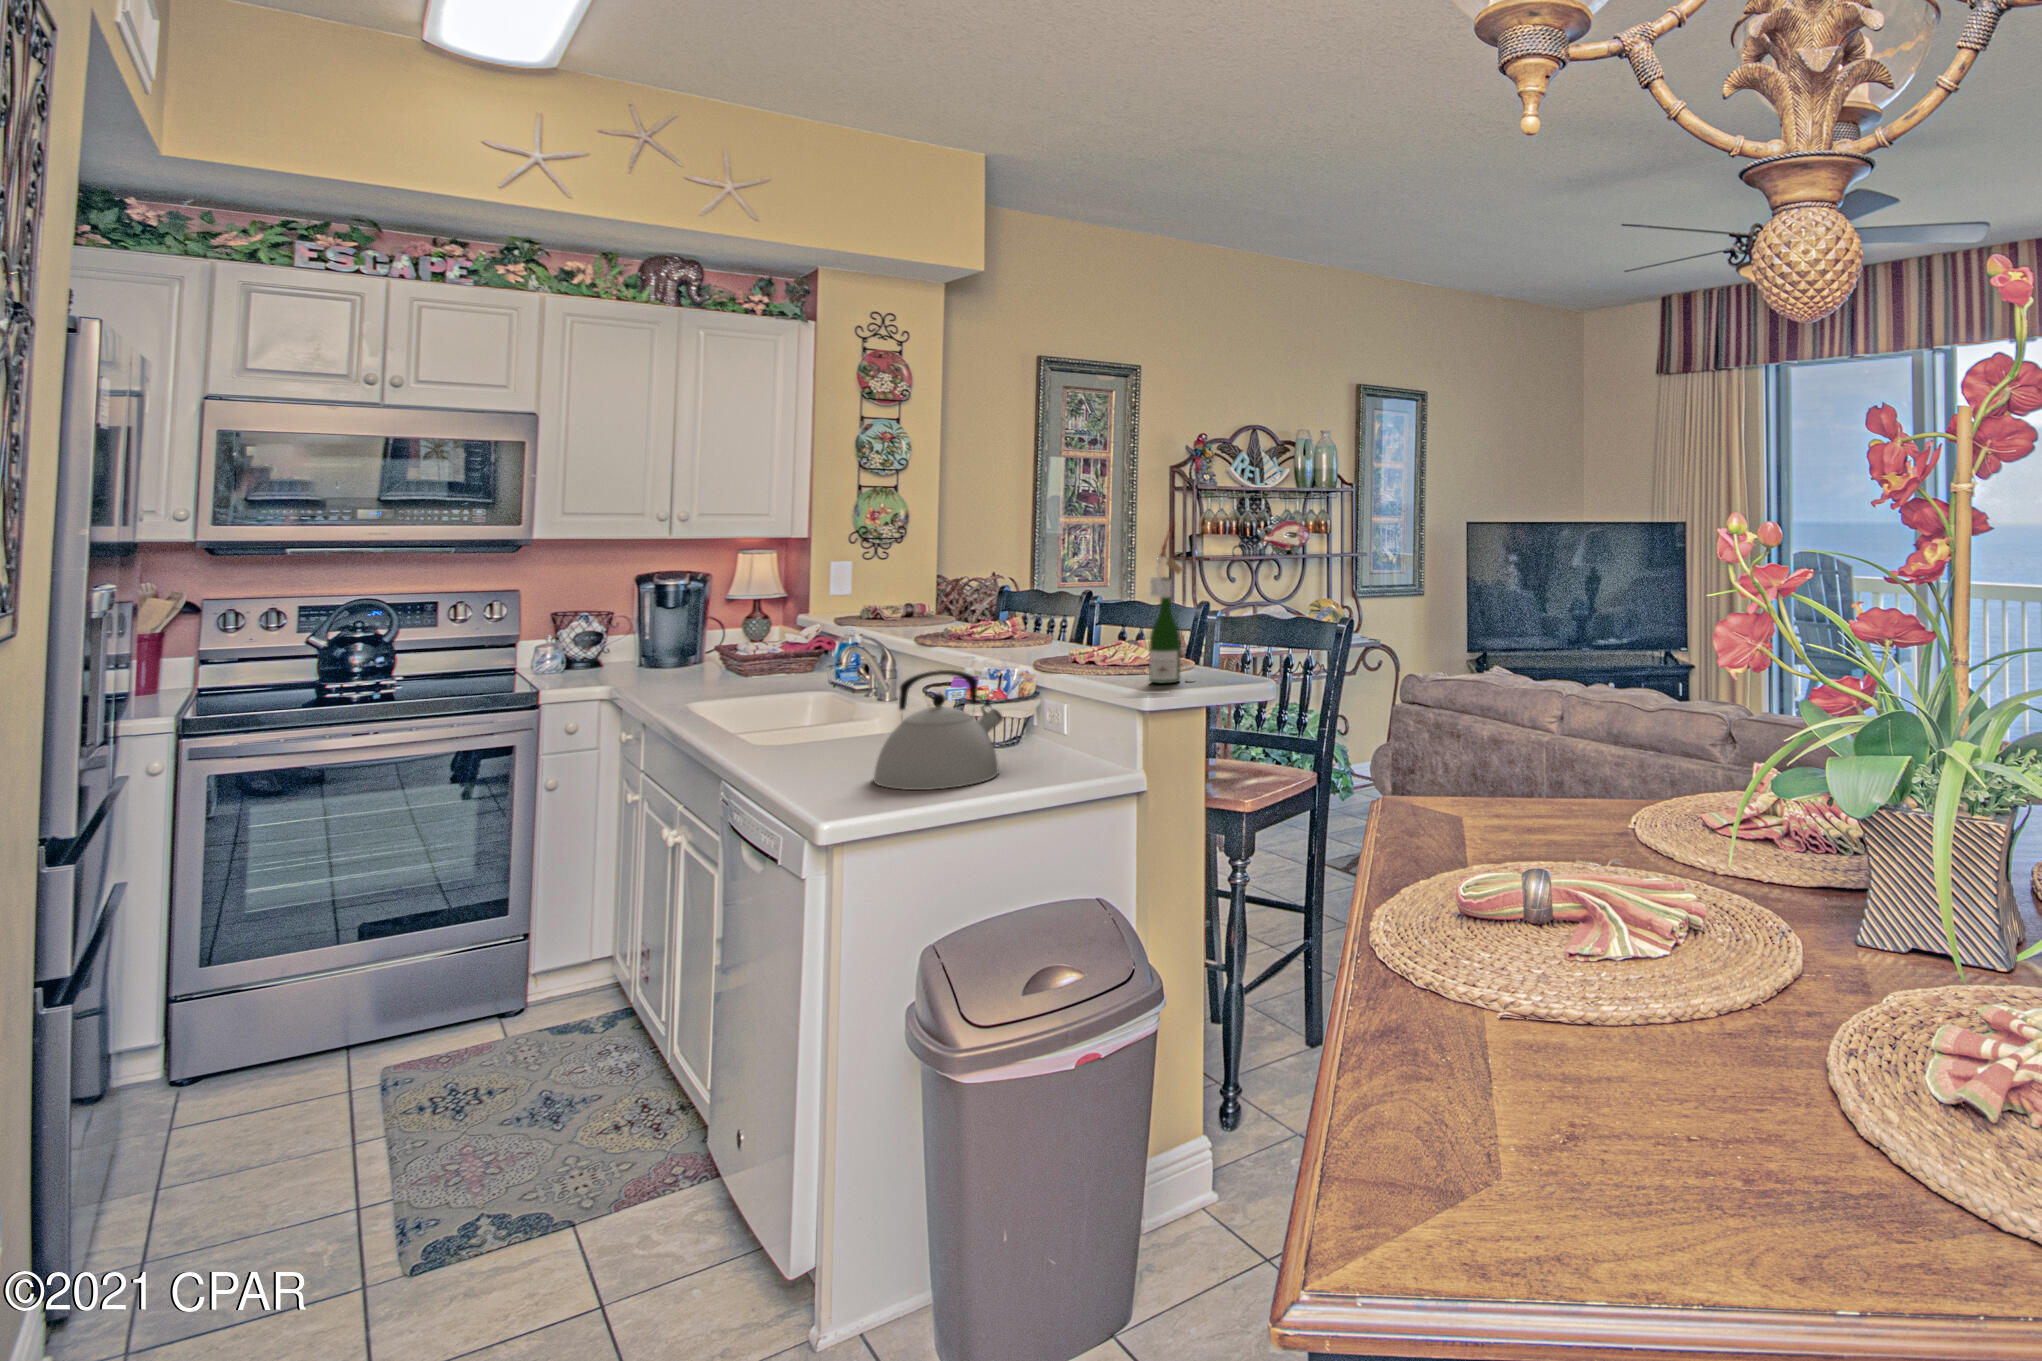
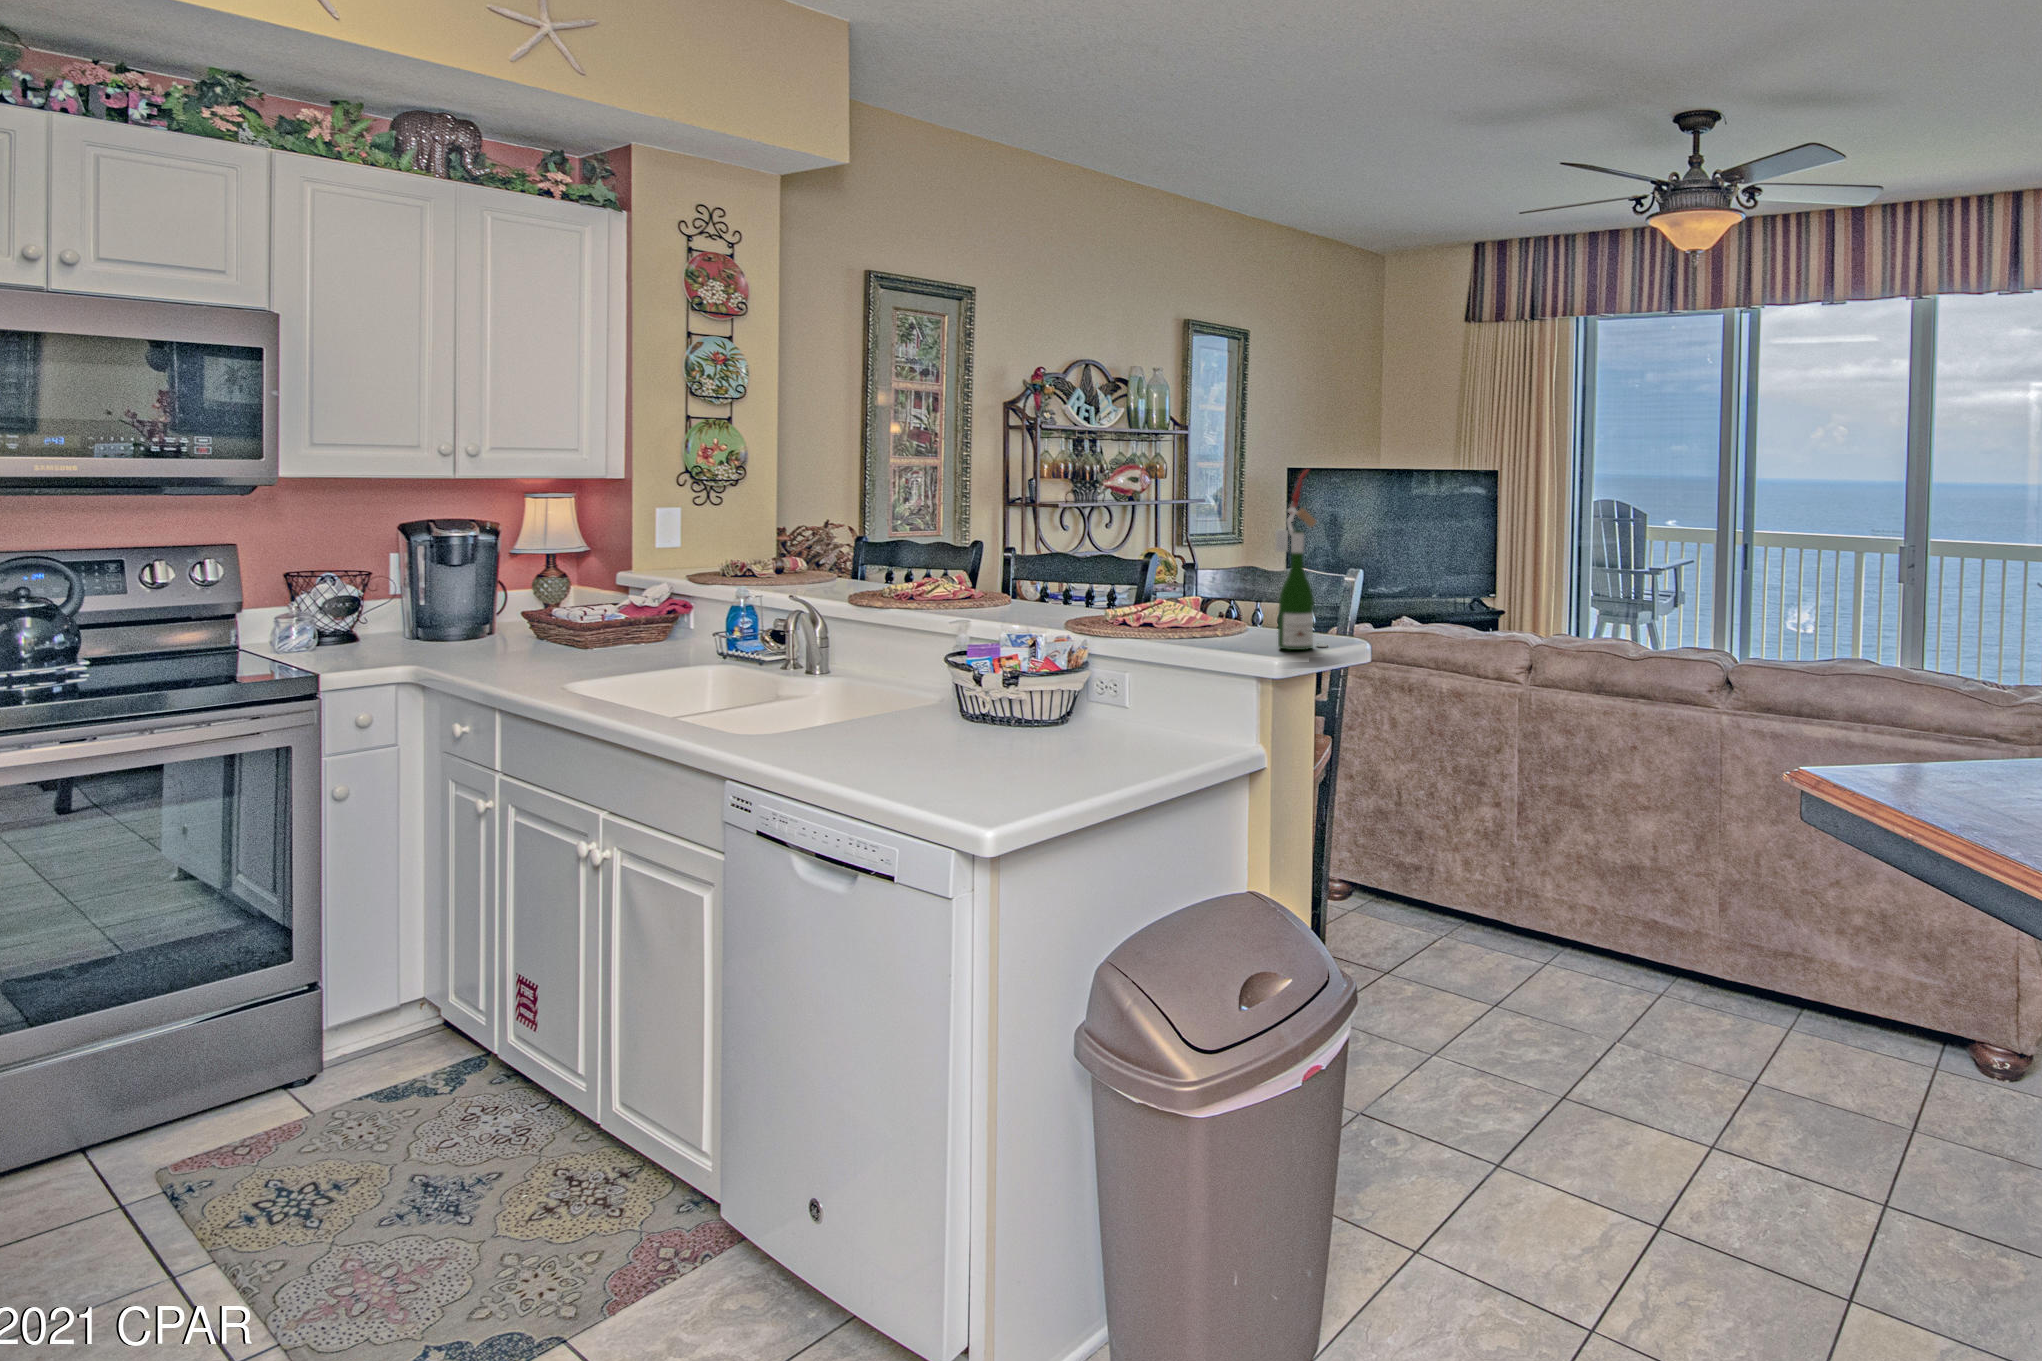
kettle: present [873,670,1003,790] -> none [997,641,1141,784]

